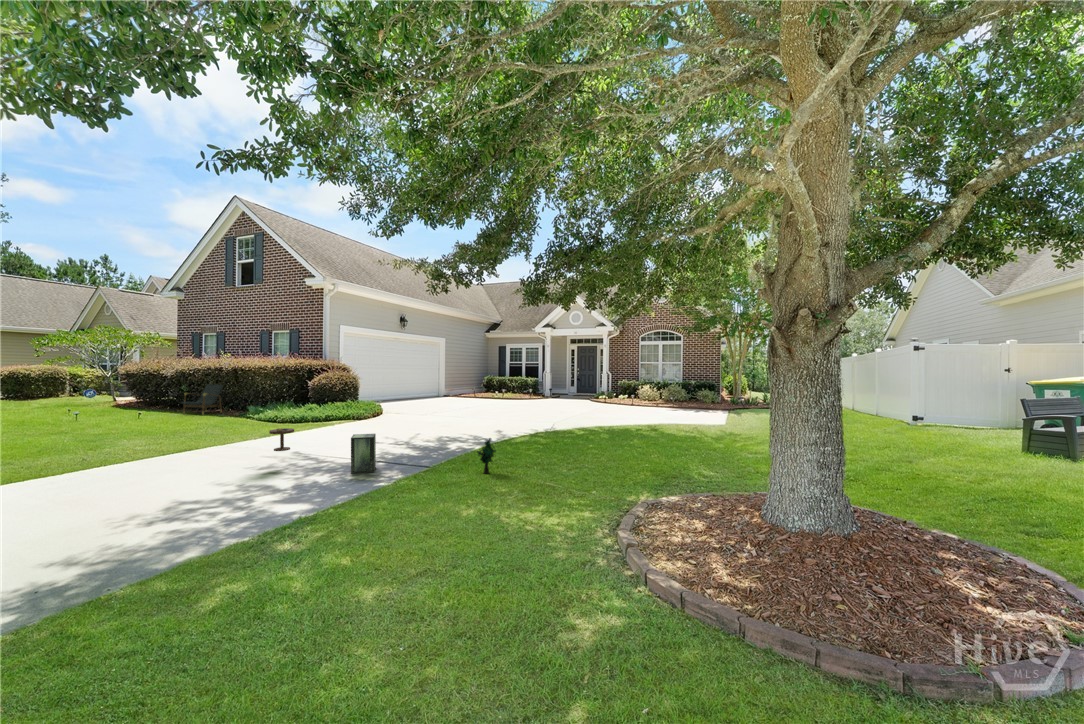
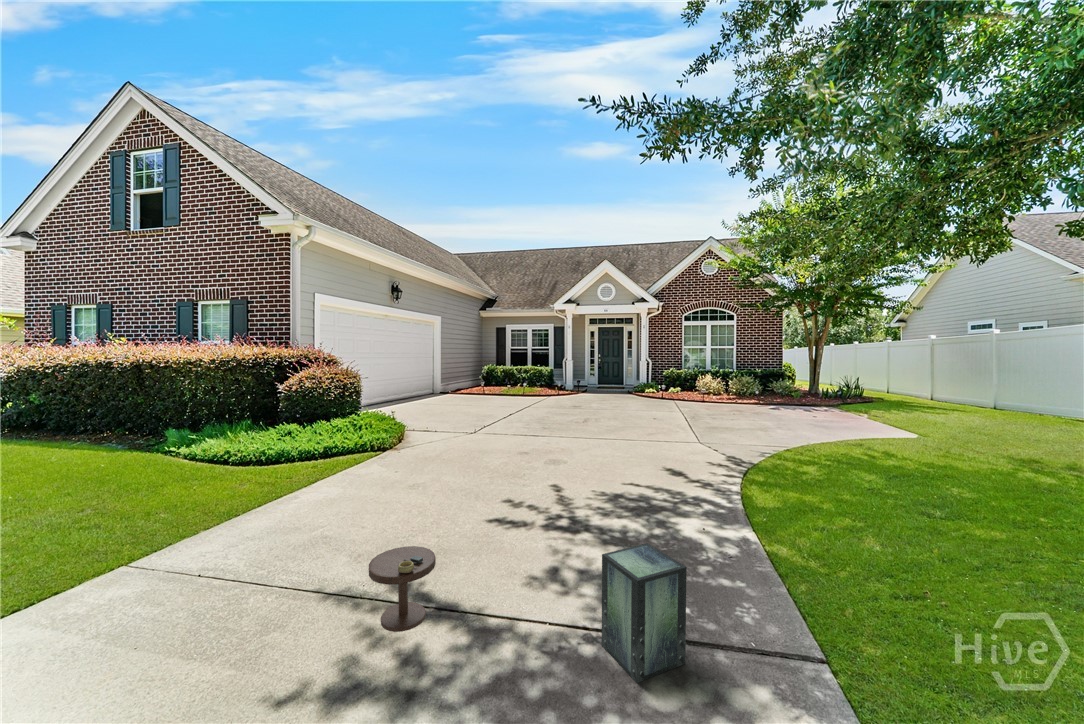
lounge chair: present [181,384,223,414] -> none [38,390,120,446]
decorative plant: present [477,438,496,474] -> none [922,541,977,638]

